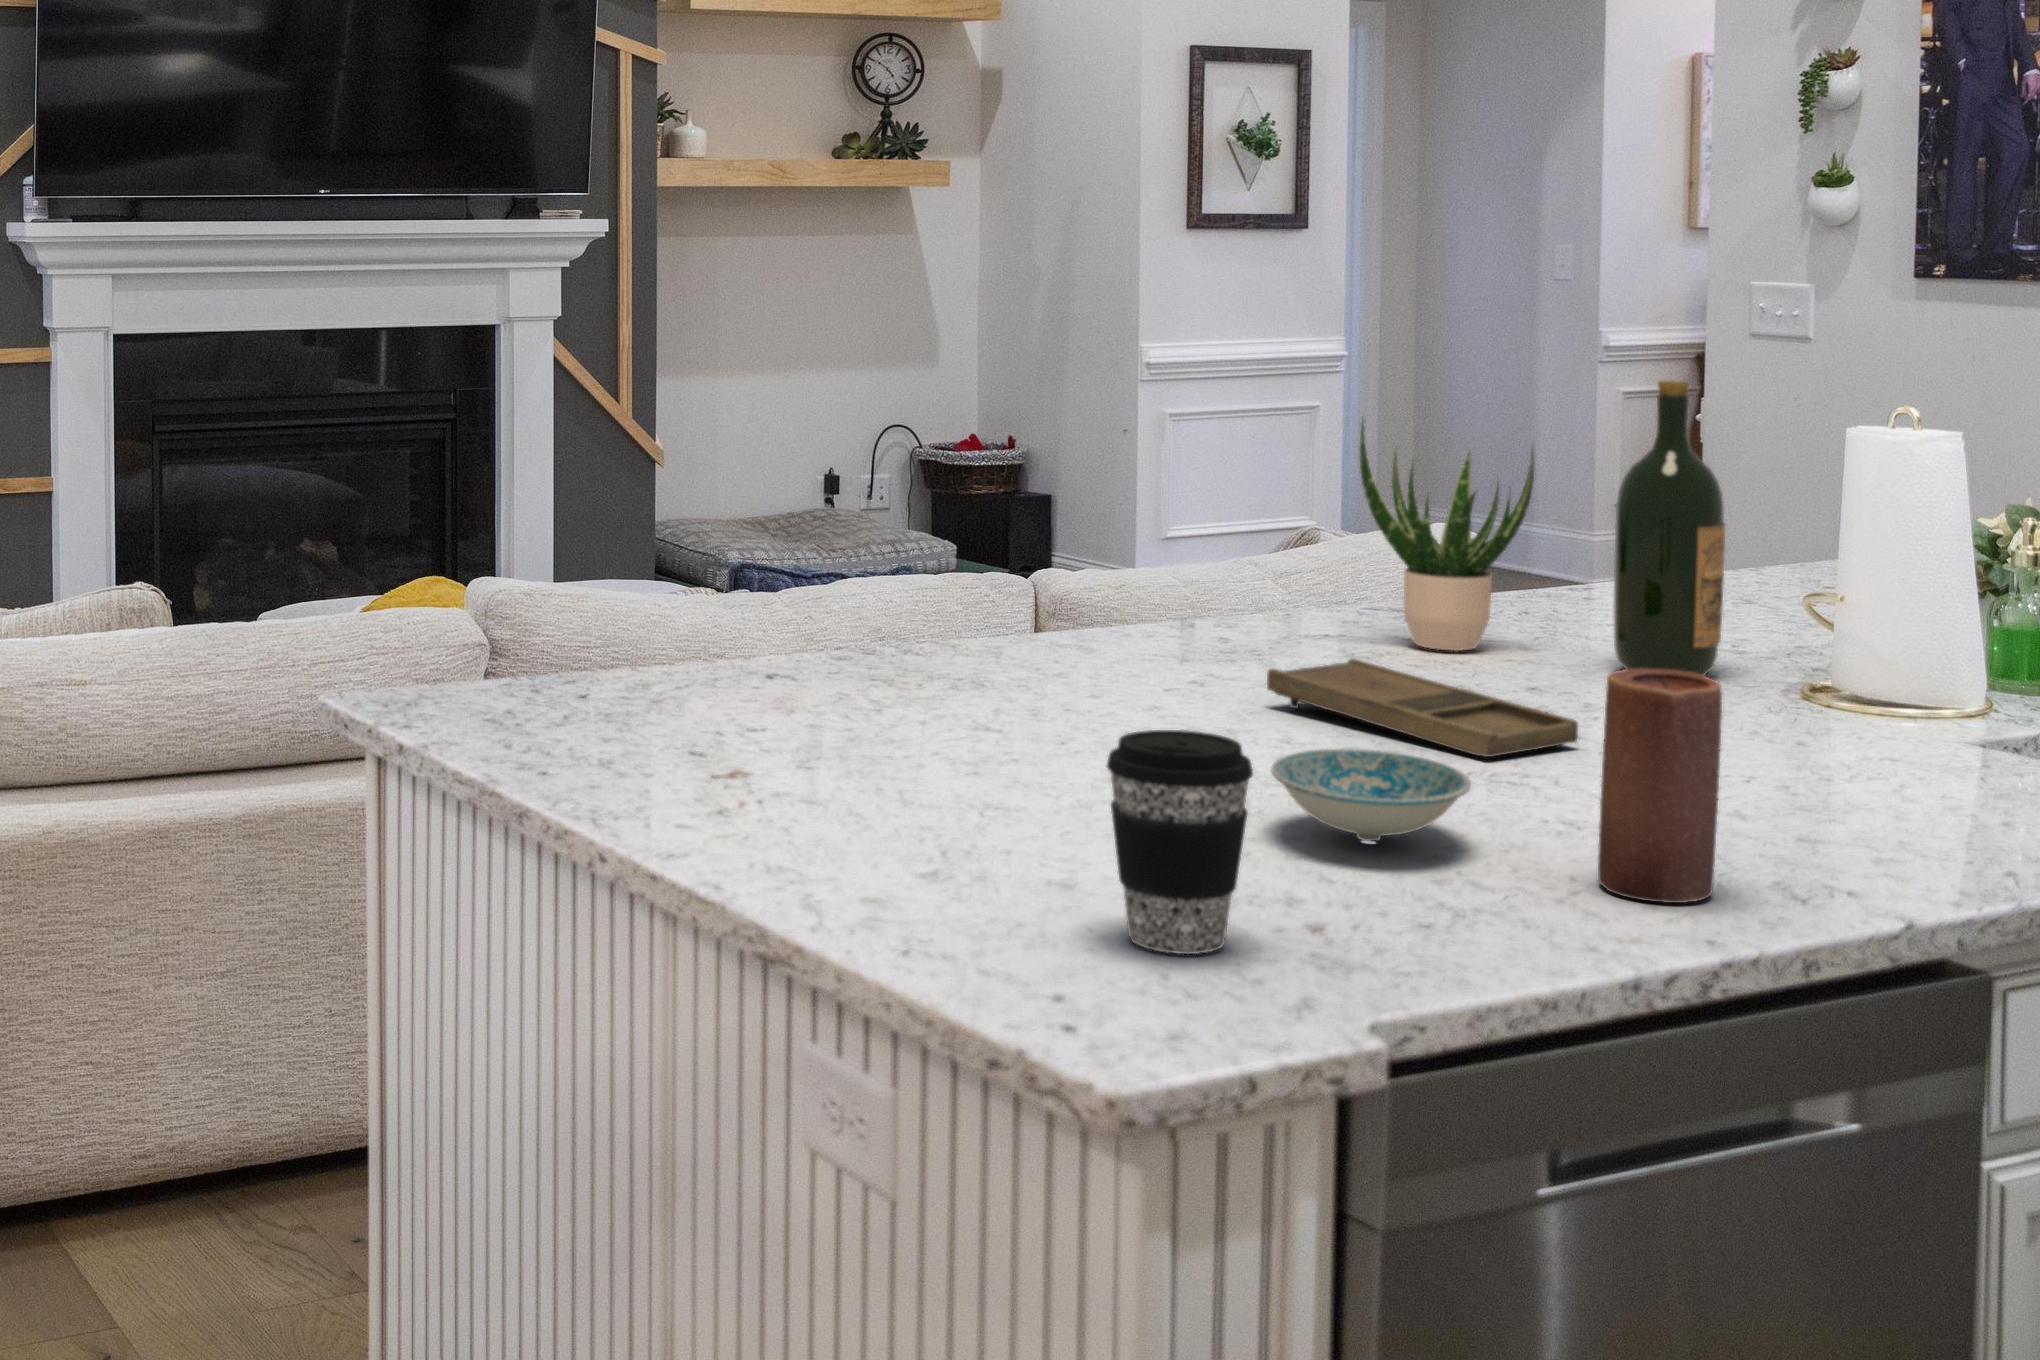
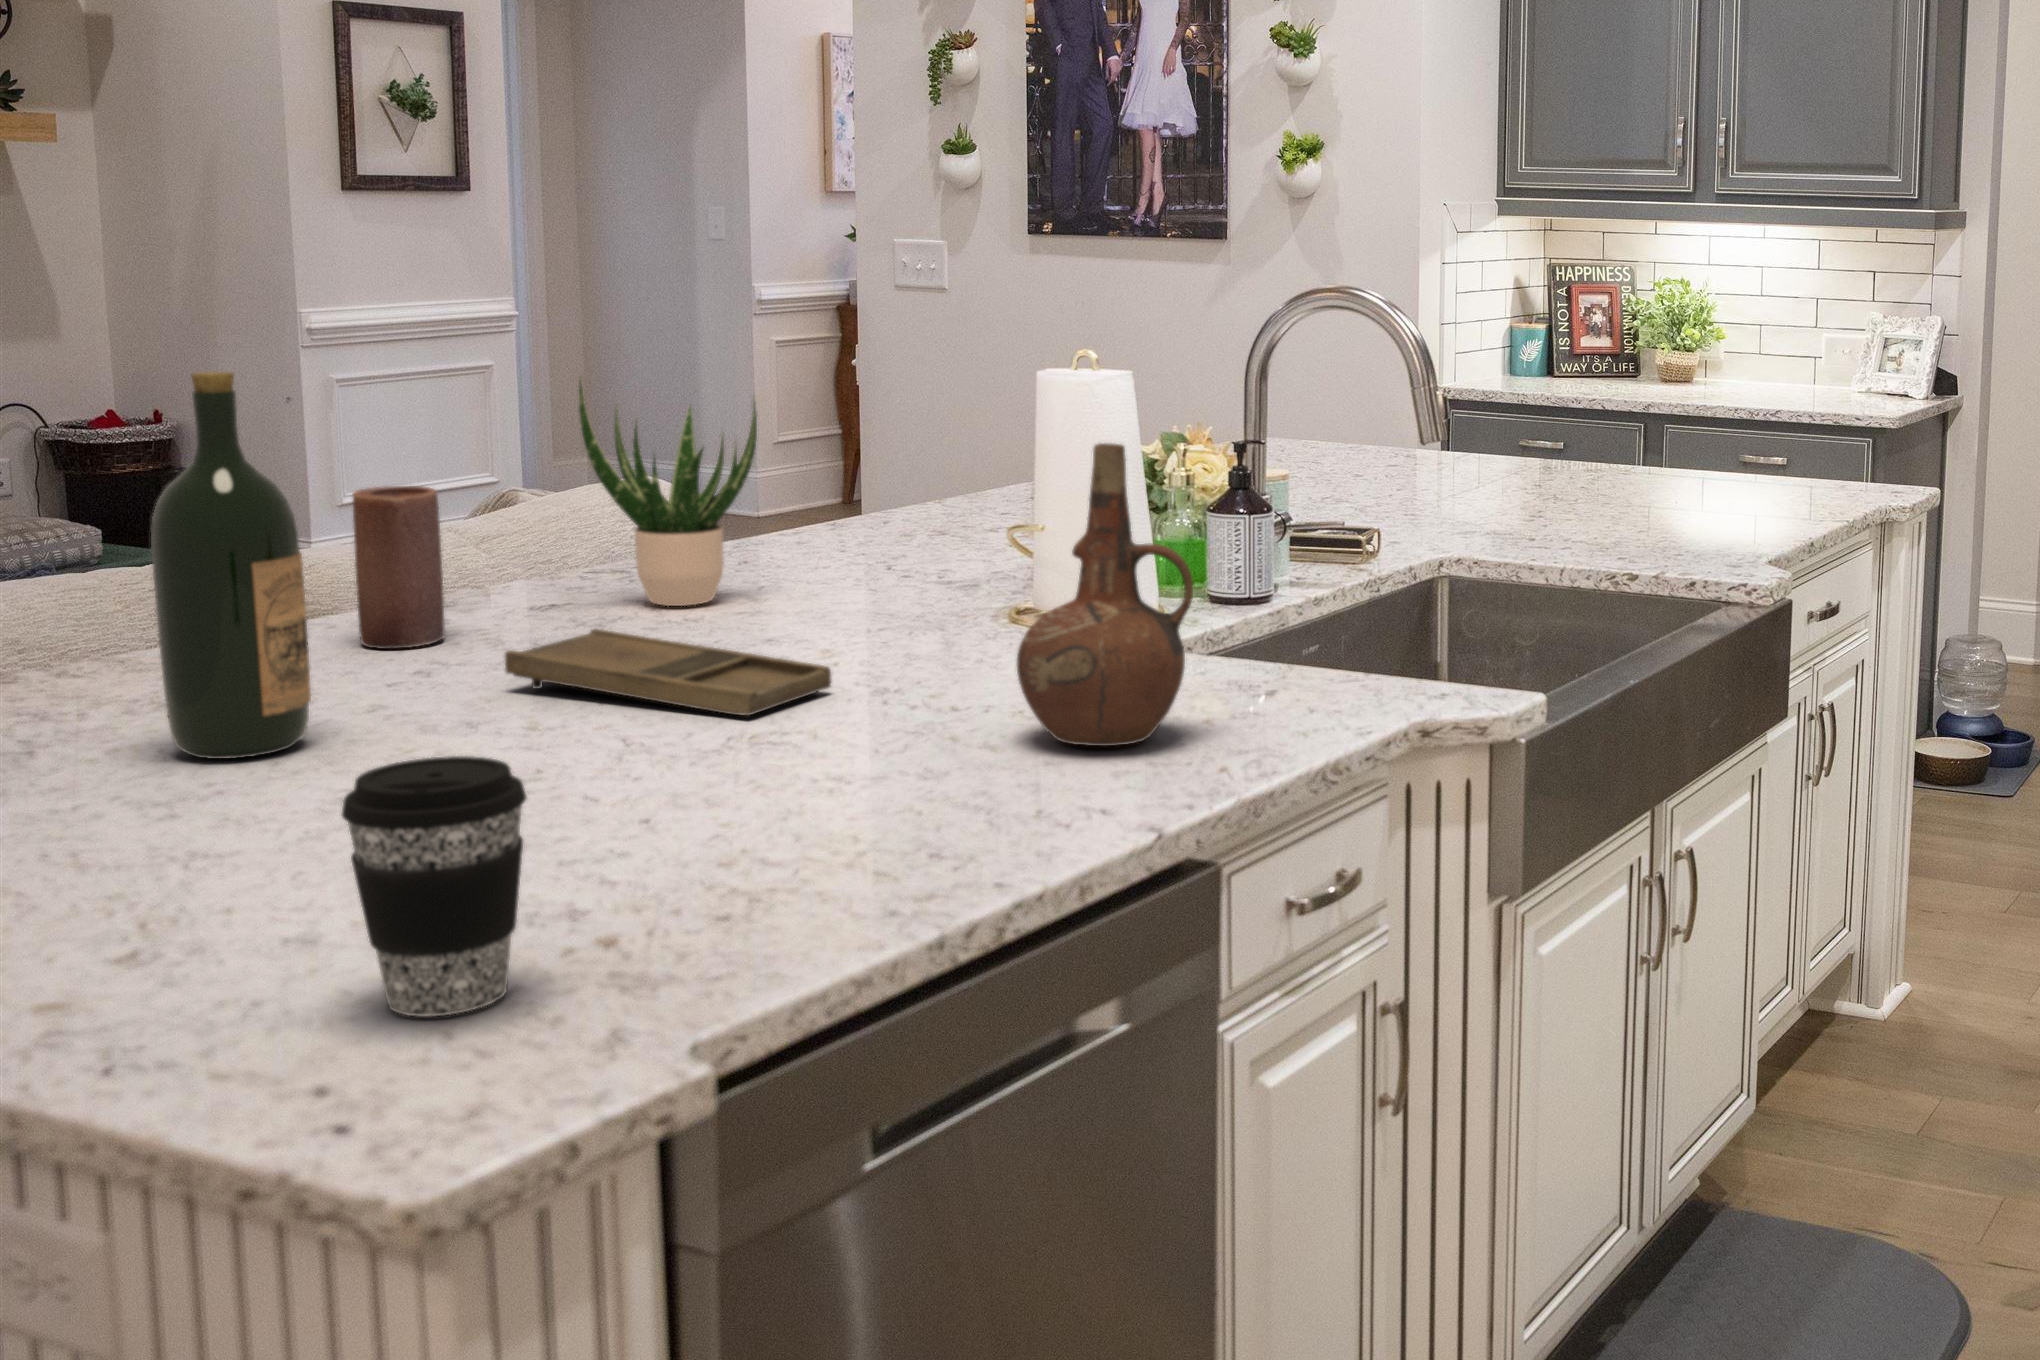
wine bottle: present [1613,380,1725,675] -> present [151,372,311,759]
ceramic pitcher: none [1771,507,1988,840] -> present [1017,443,1193,746]
candle: present [1598,669,1722,903] -> present [353,486,445,649]
ceramic bowl: present [1271,749,1471,841] -> none [532,731,750,831]

